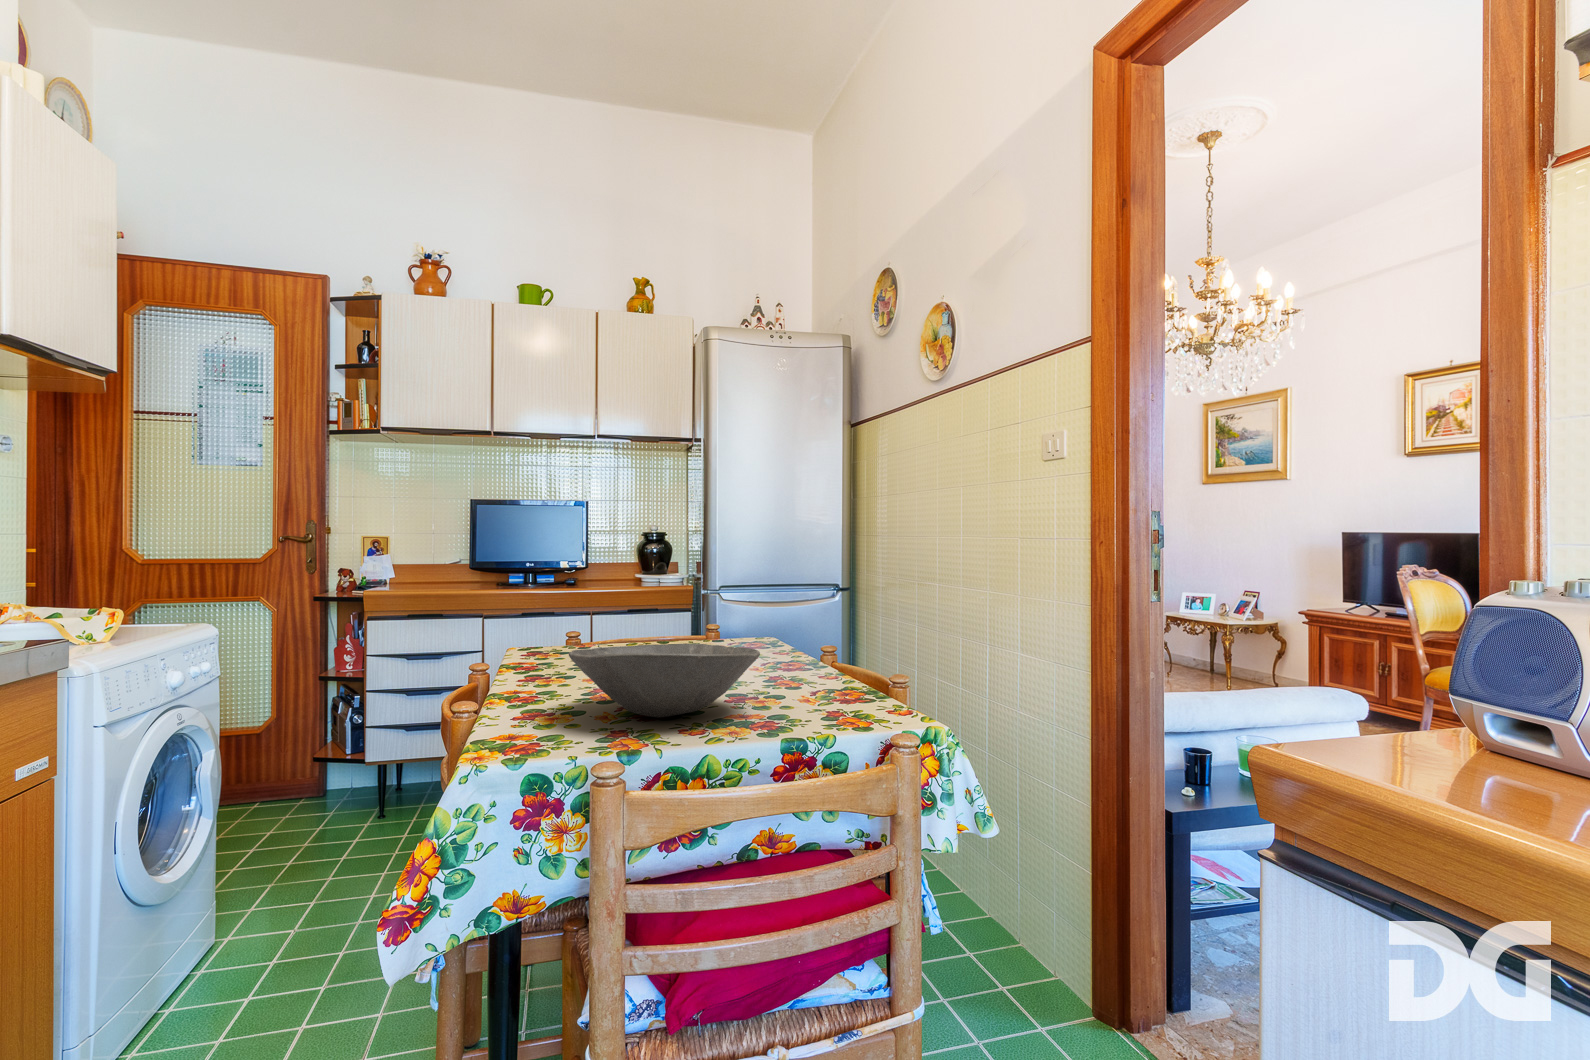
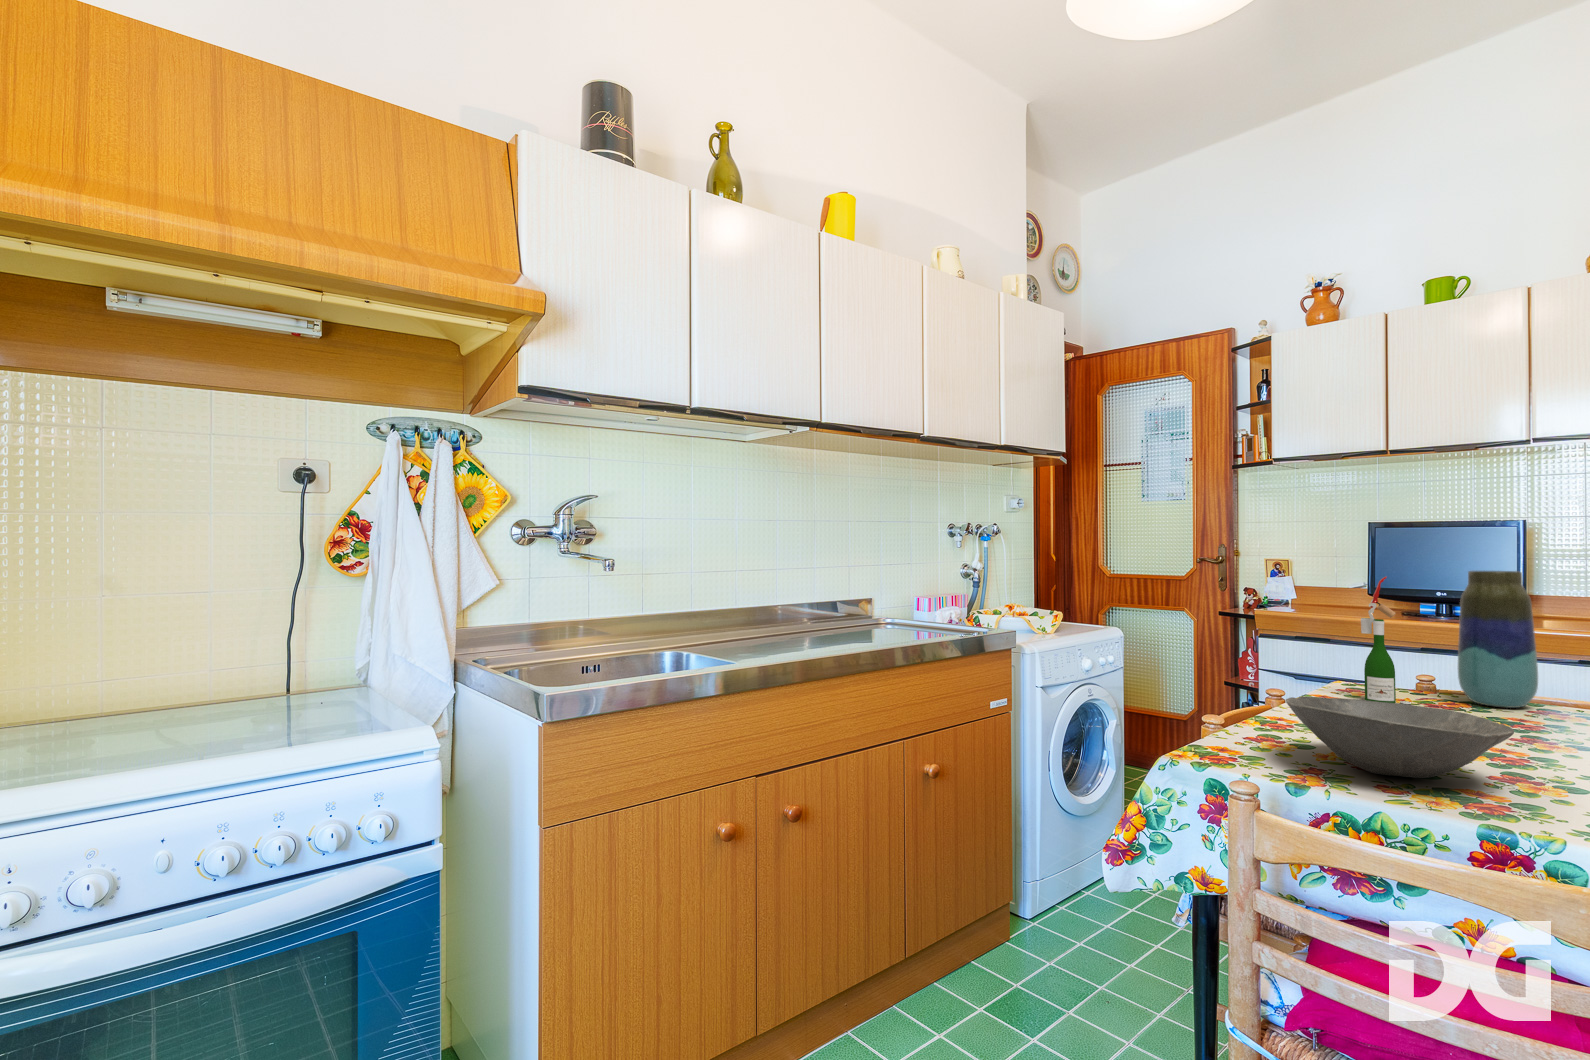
vase: none [611,528,664,649] -> present [1458,571,1538,708]
wine bottle: none [546,531,585,659] -> present [1361,577,1411,704]

